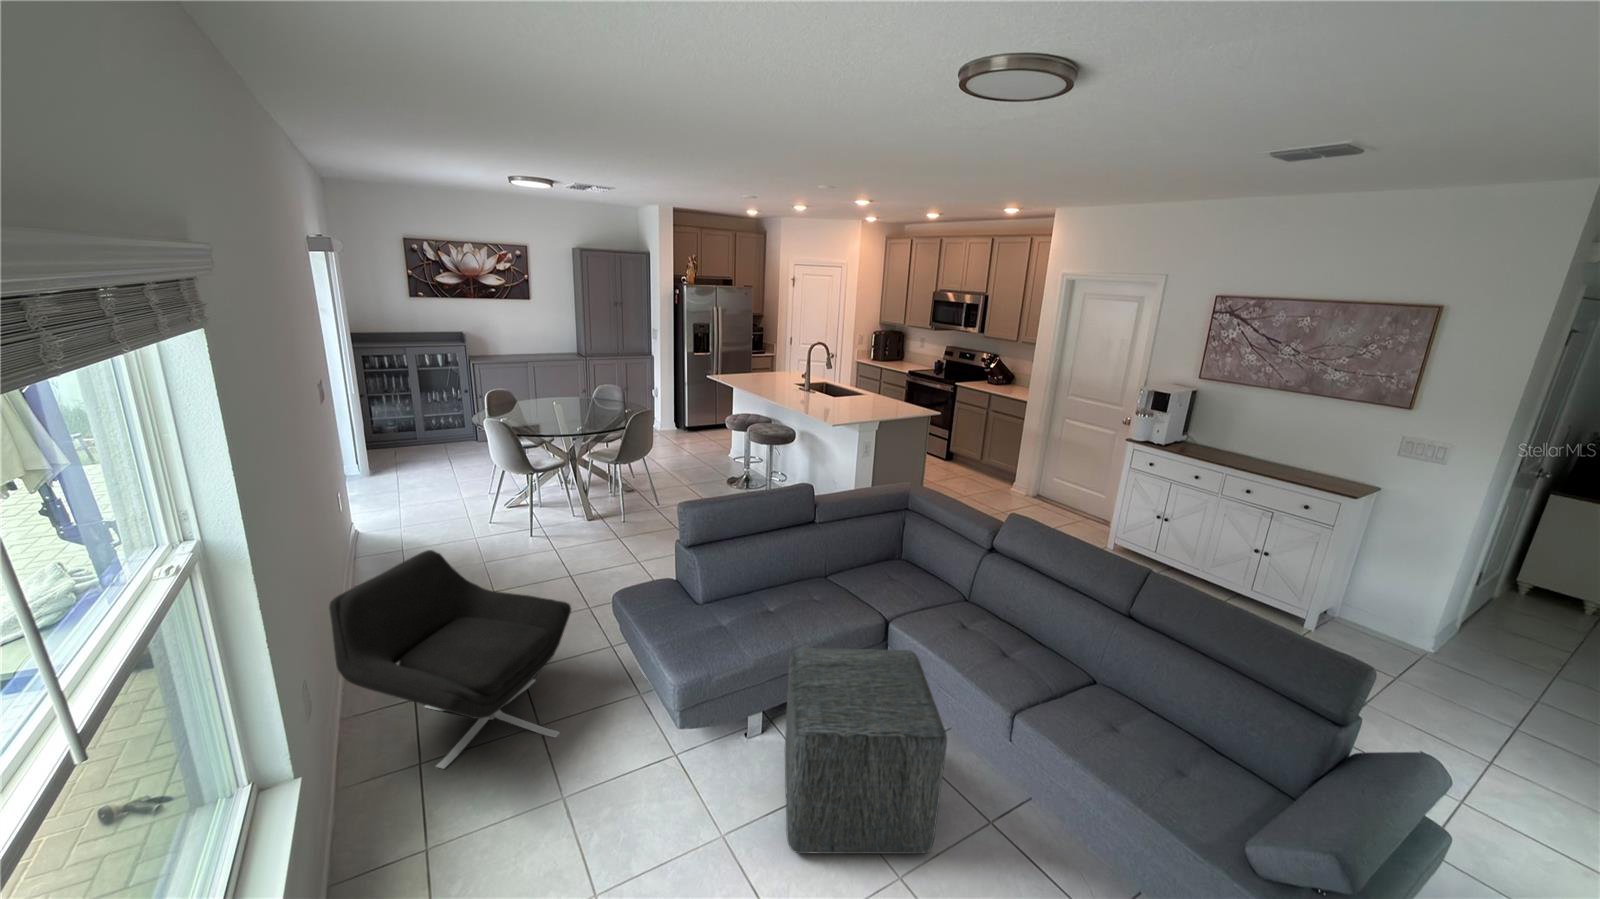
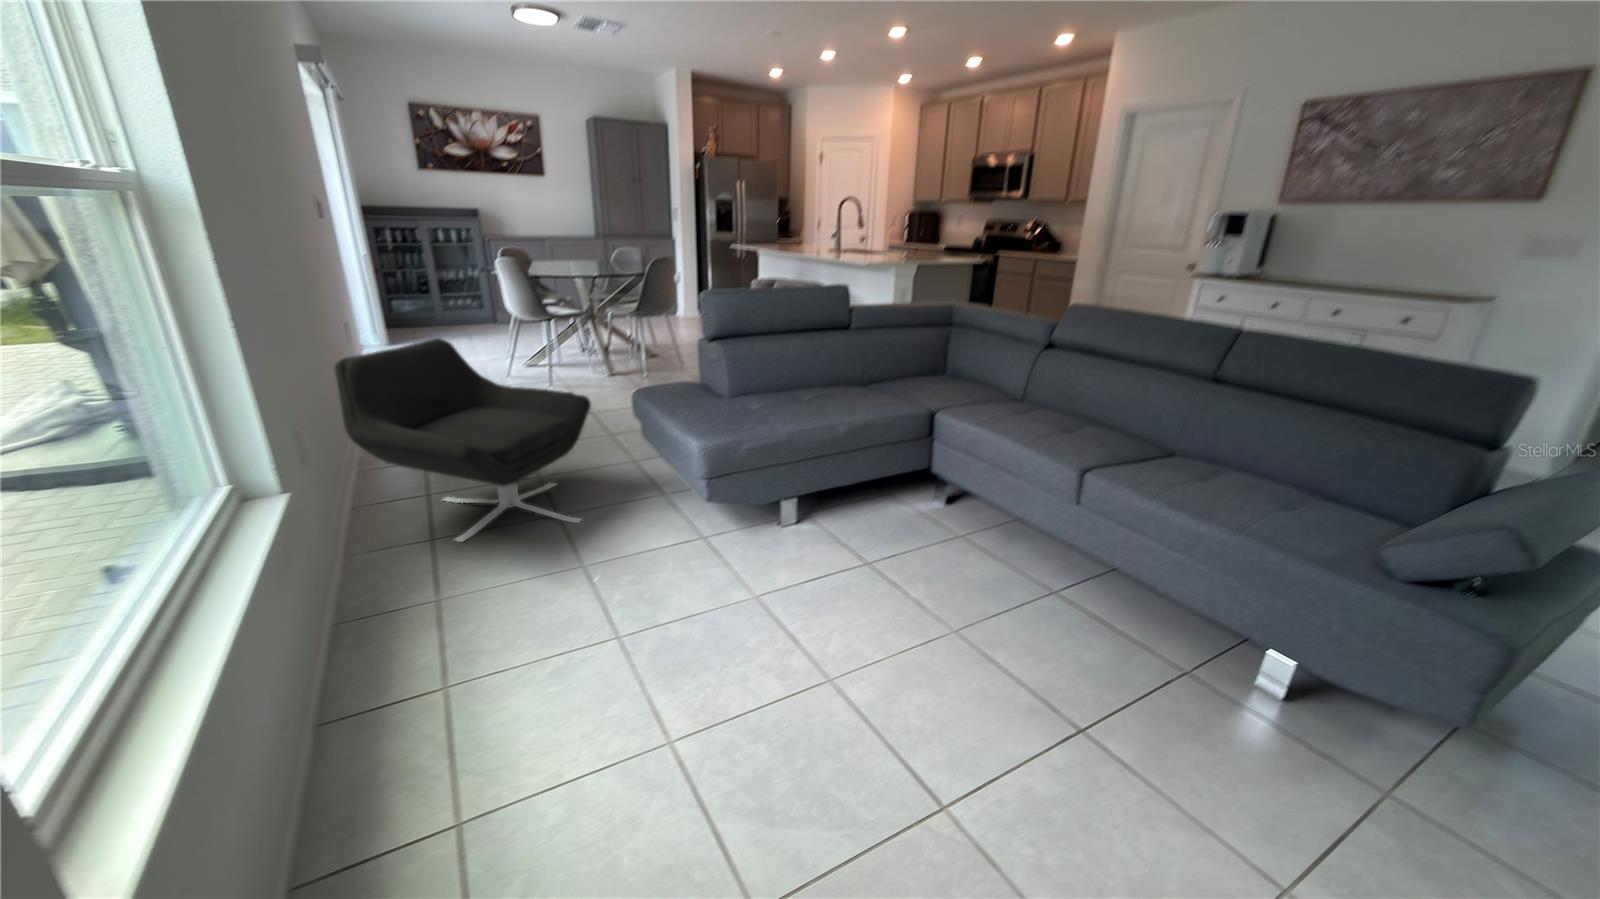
ottoman: present [785,648,947,854] -> none [821,412,1005,609]

